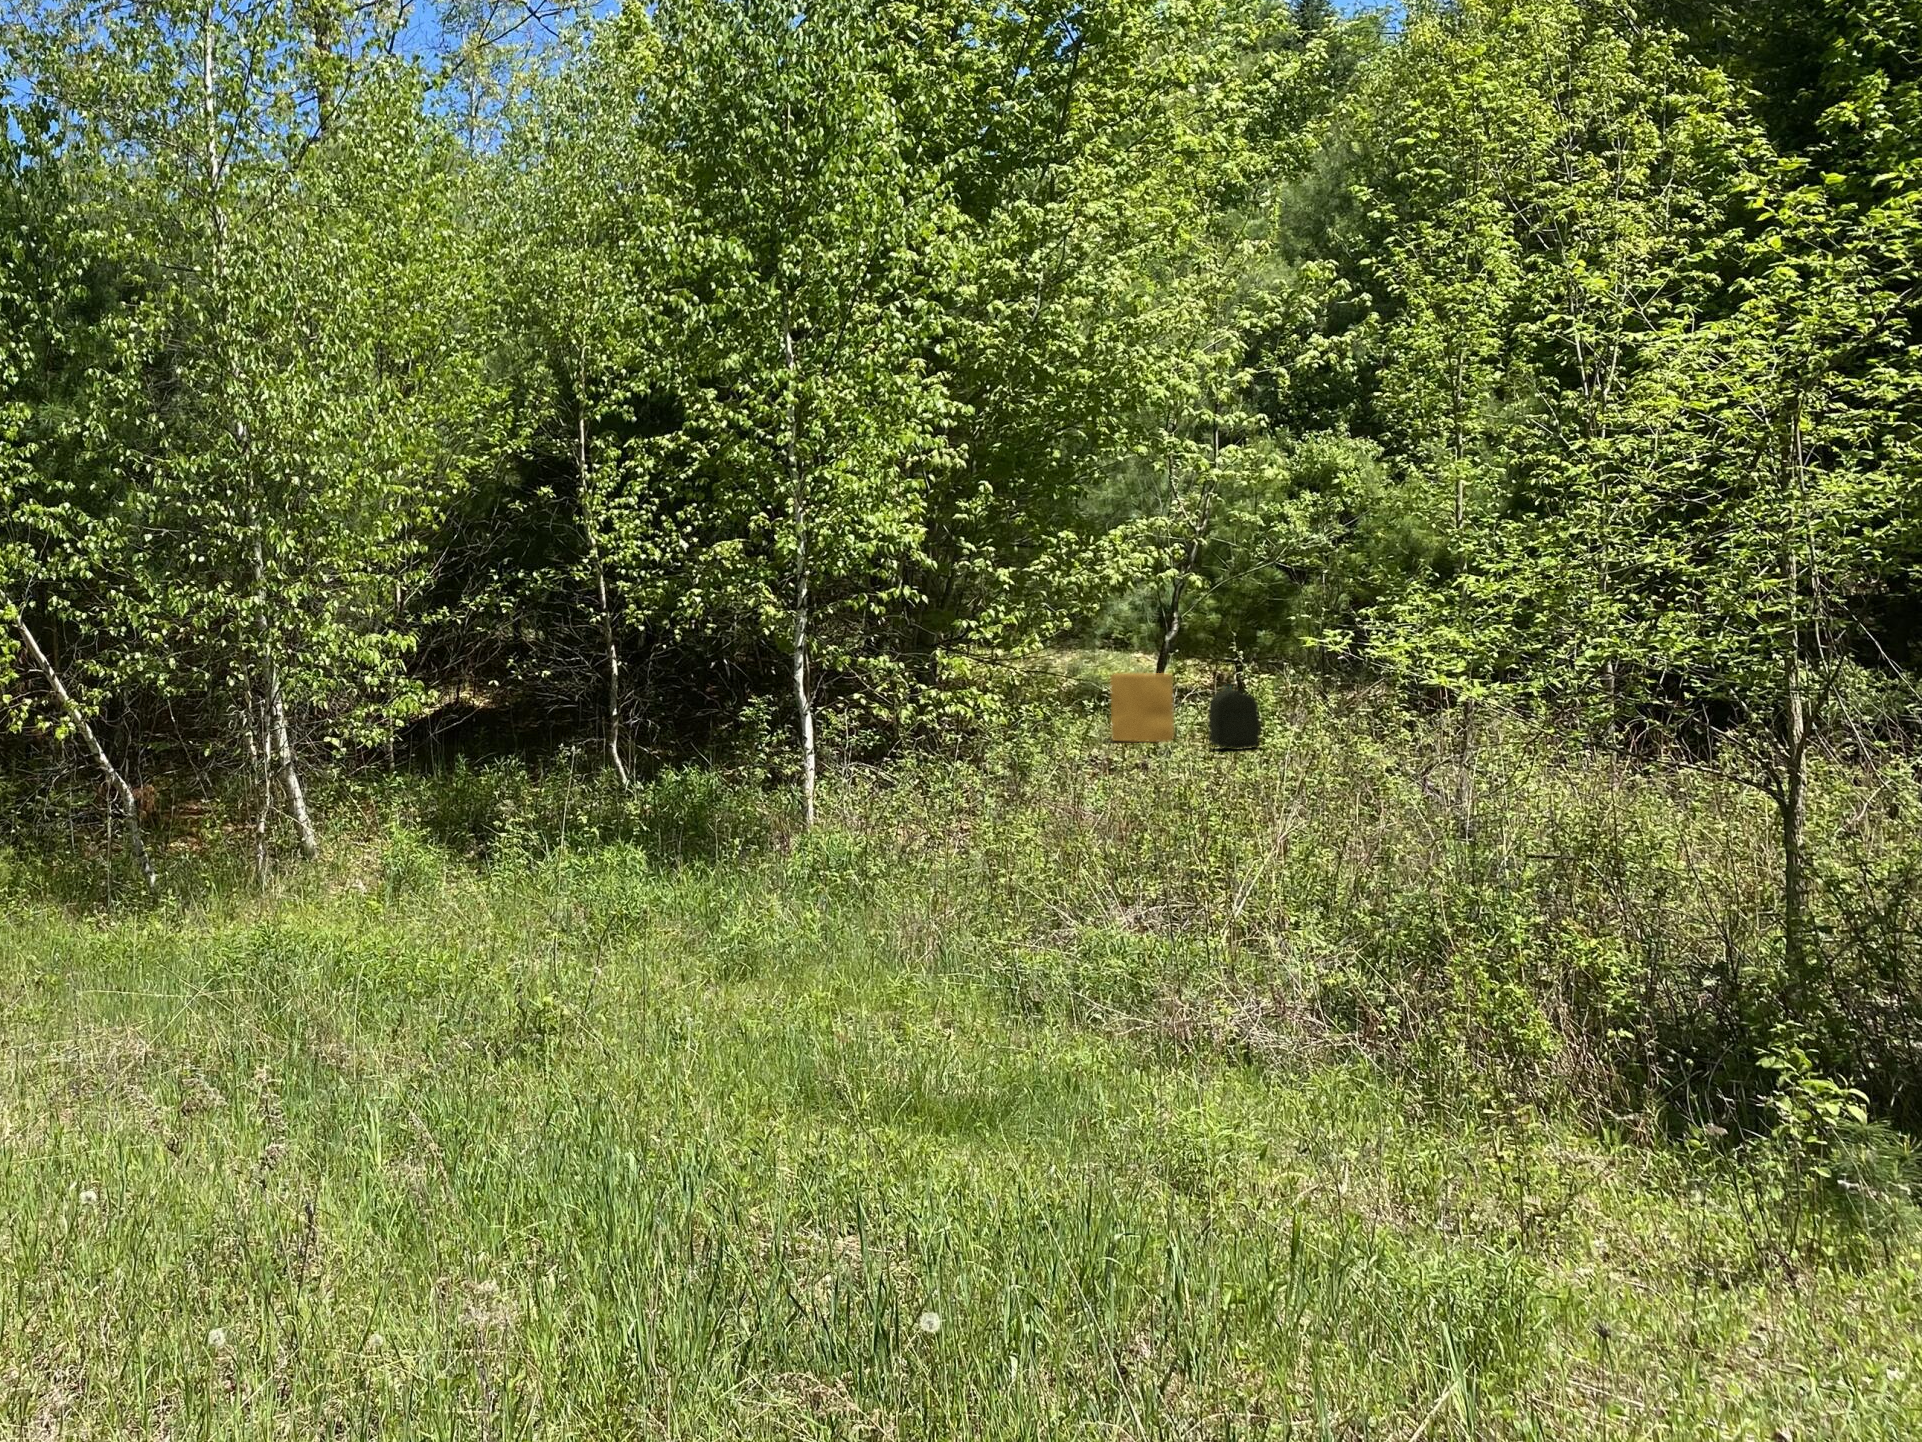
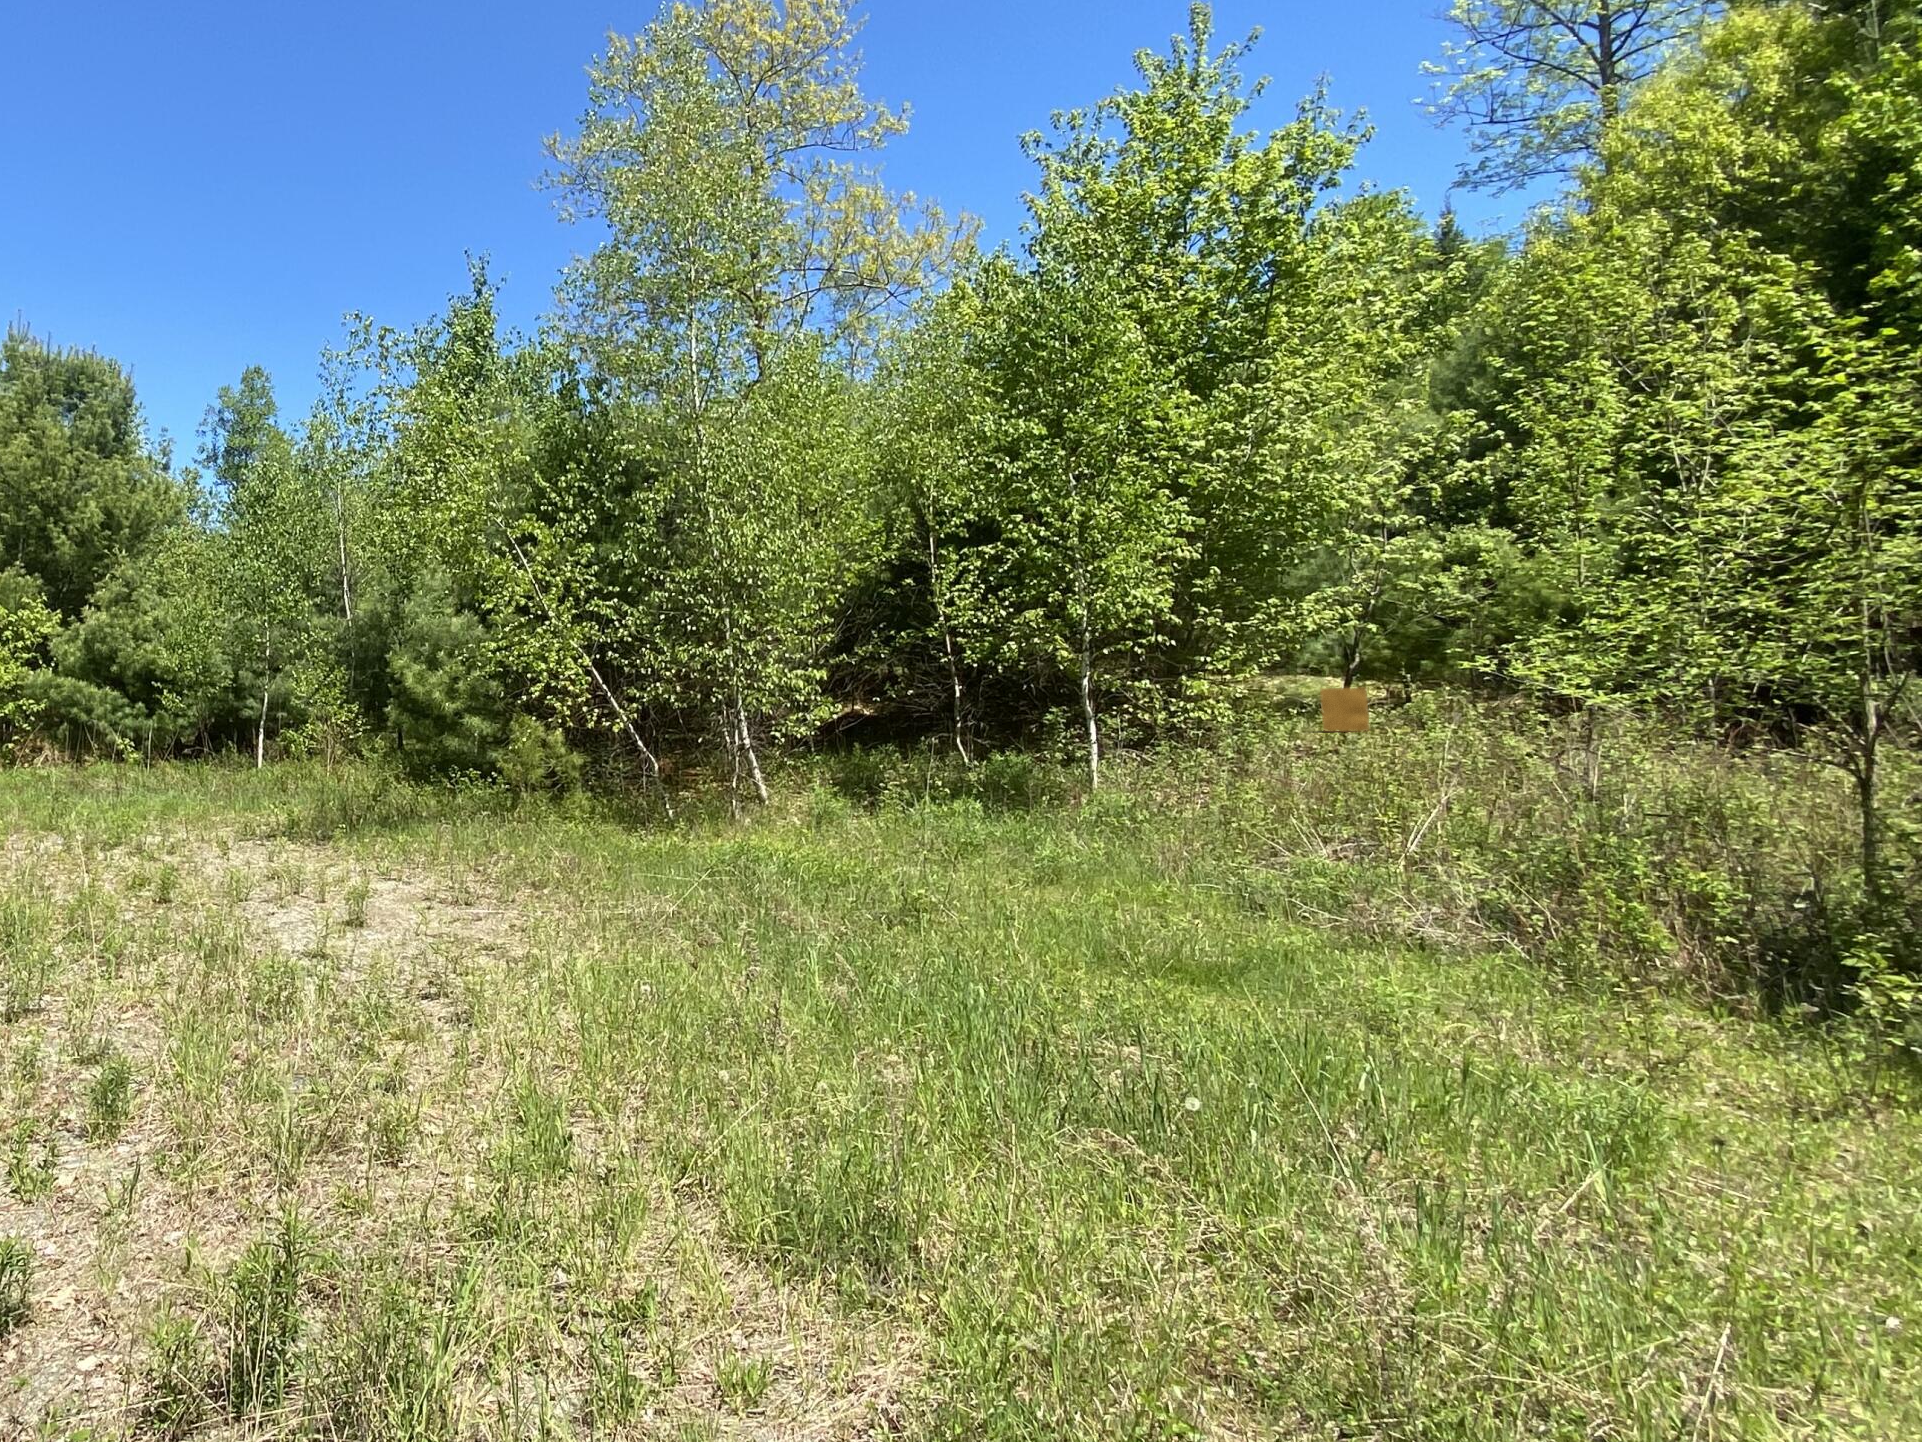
backpack: present [1208,687,1260,750] -> none [1399,691,1438,733]

